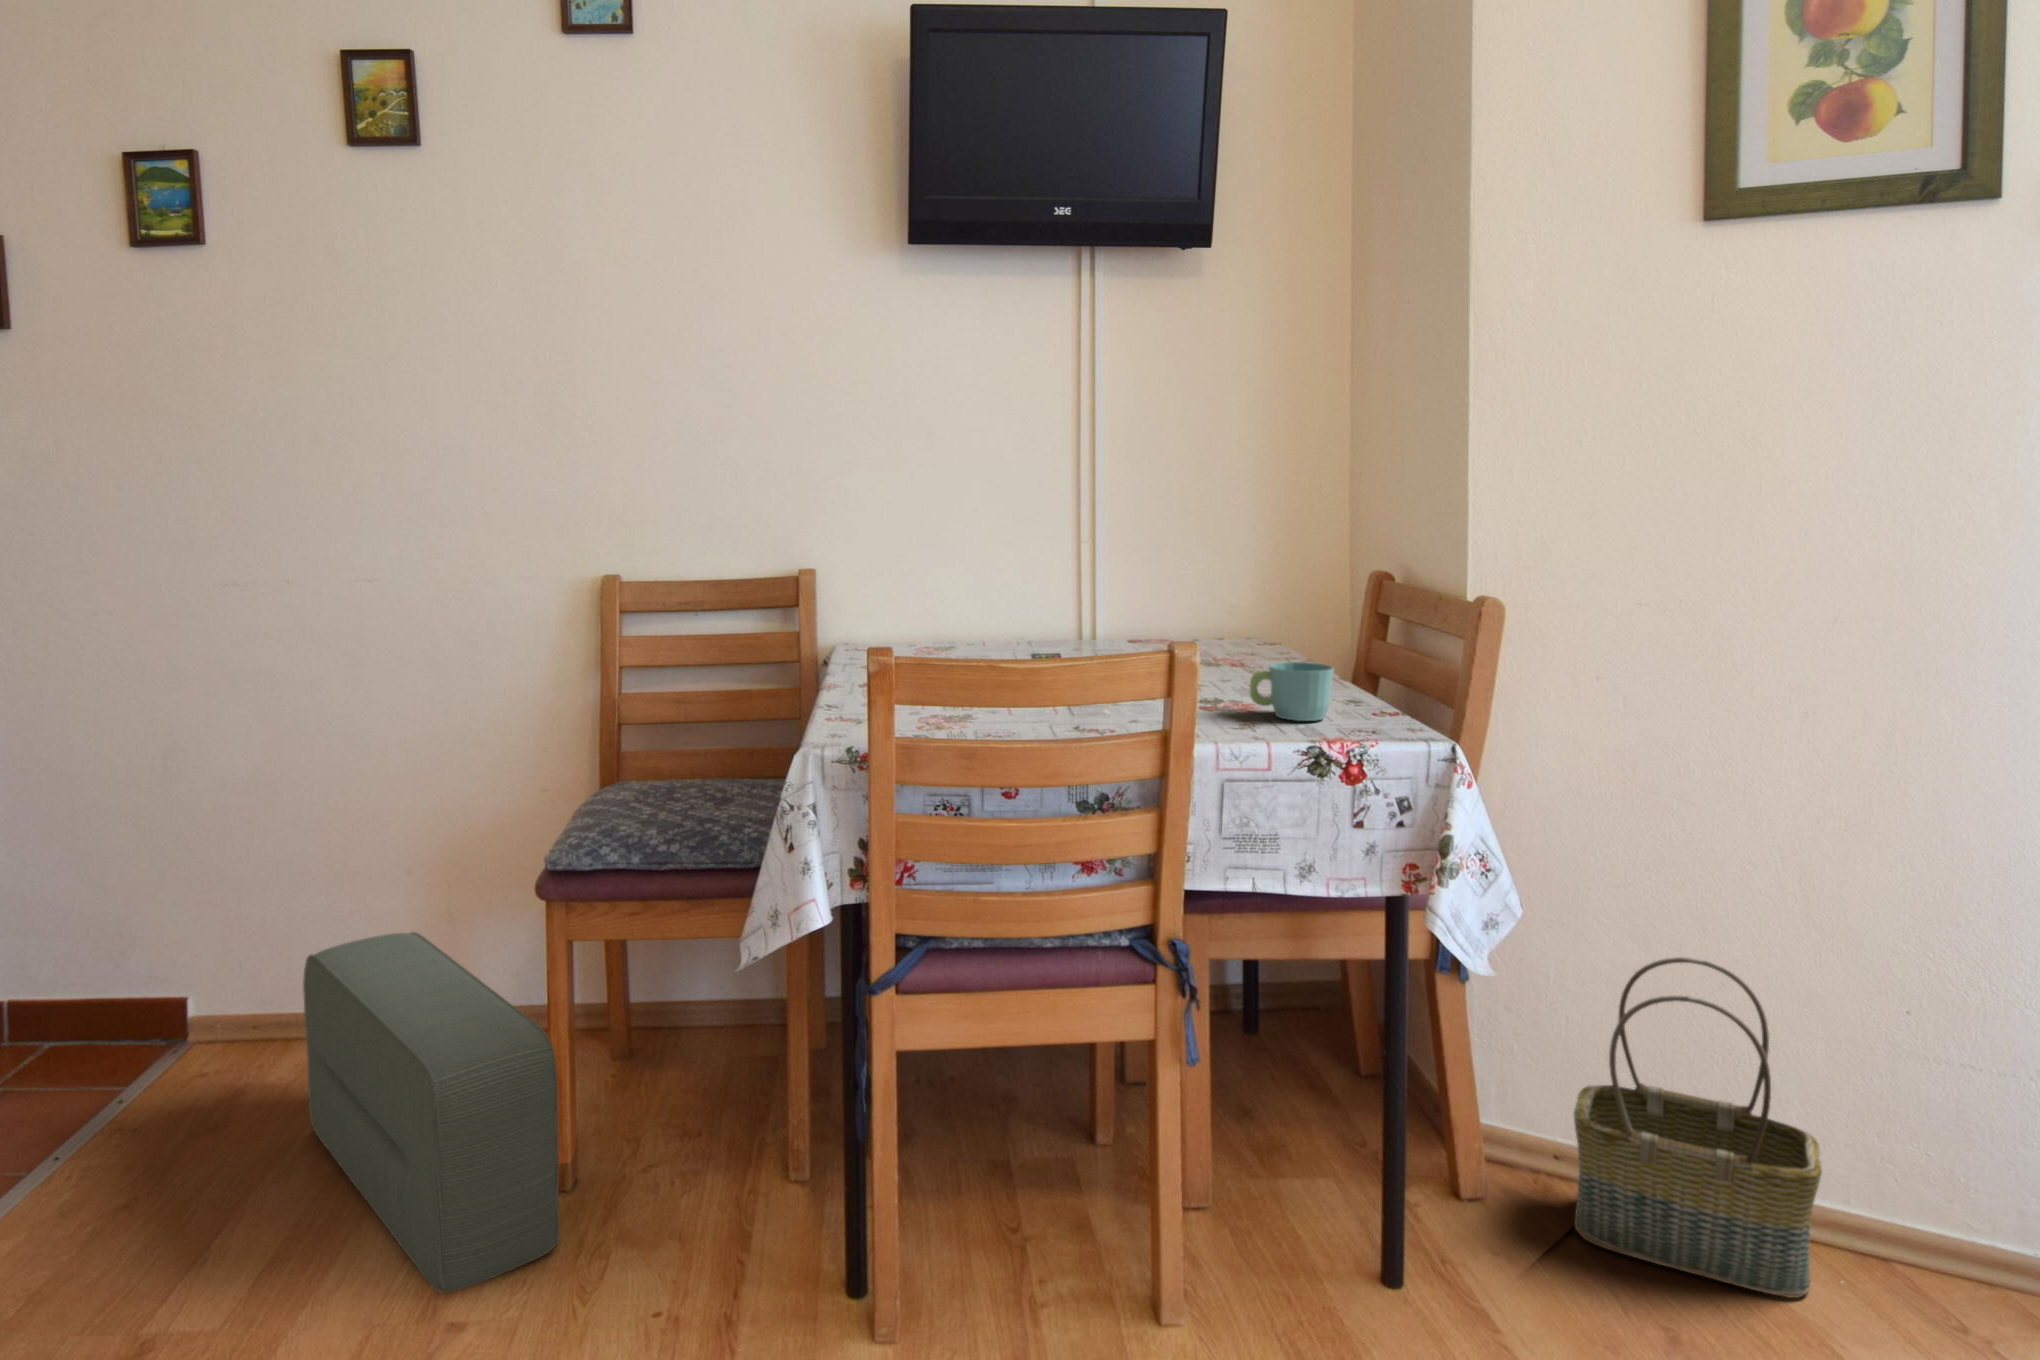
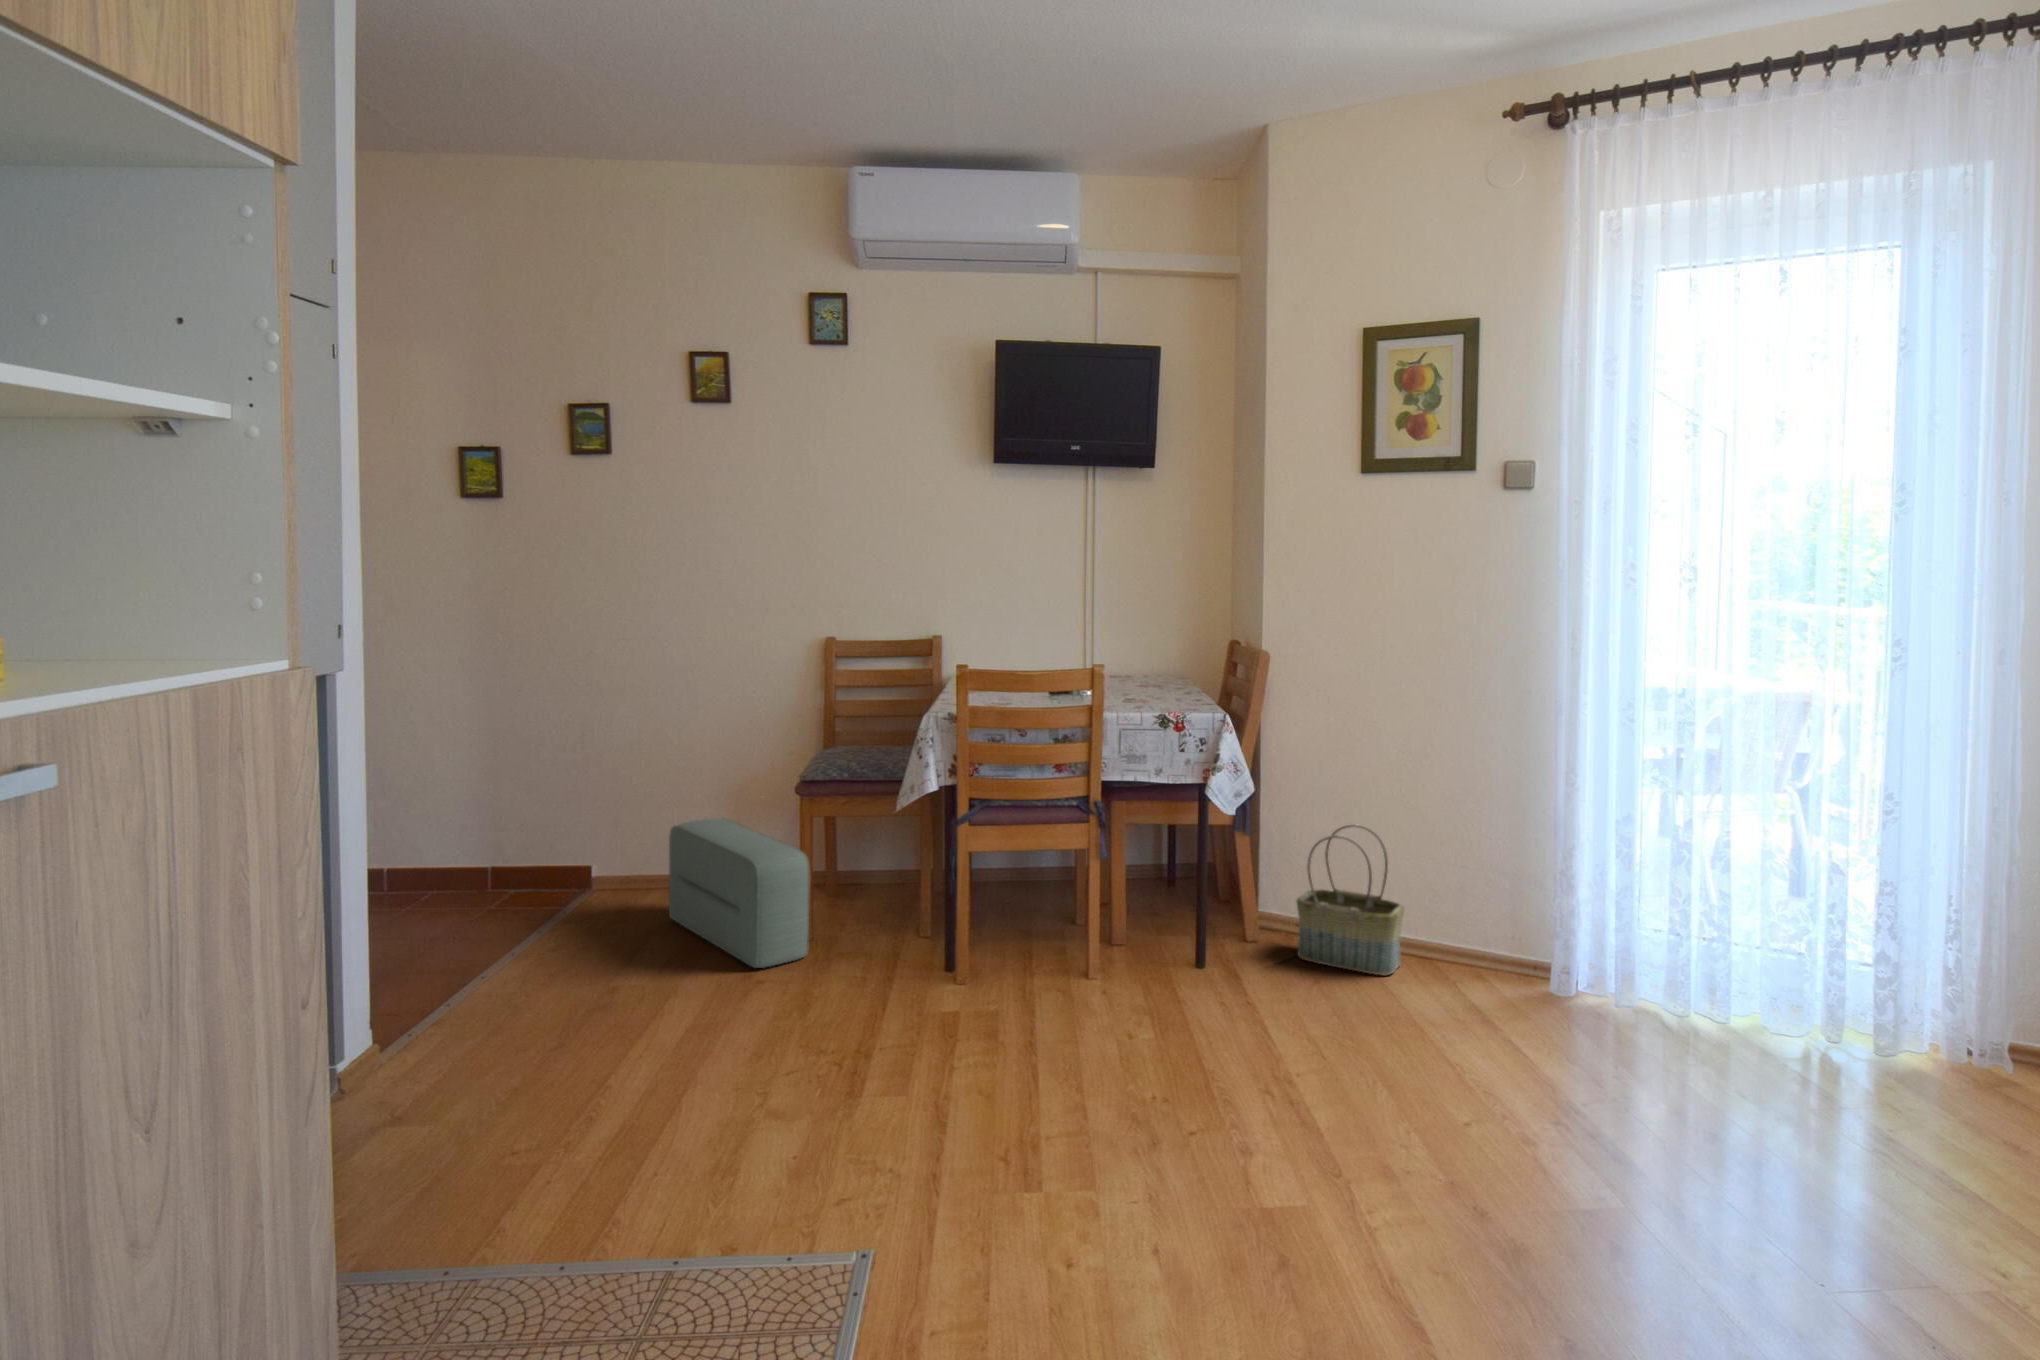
mug: present [1250,662,1334,721] -> none [1143,679,1182,706]

